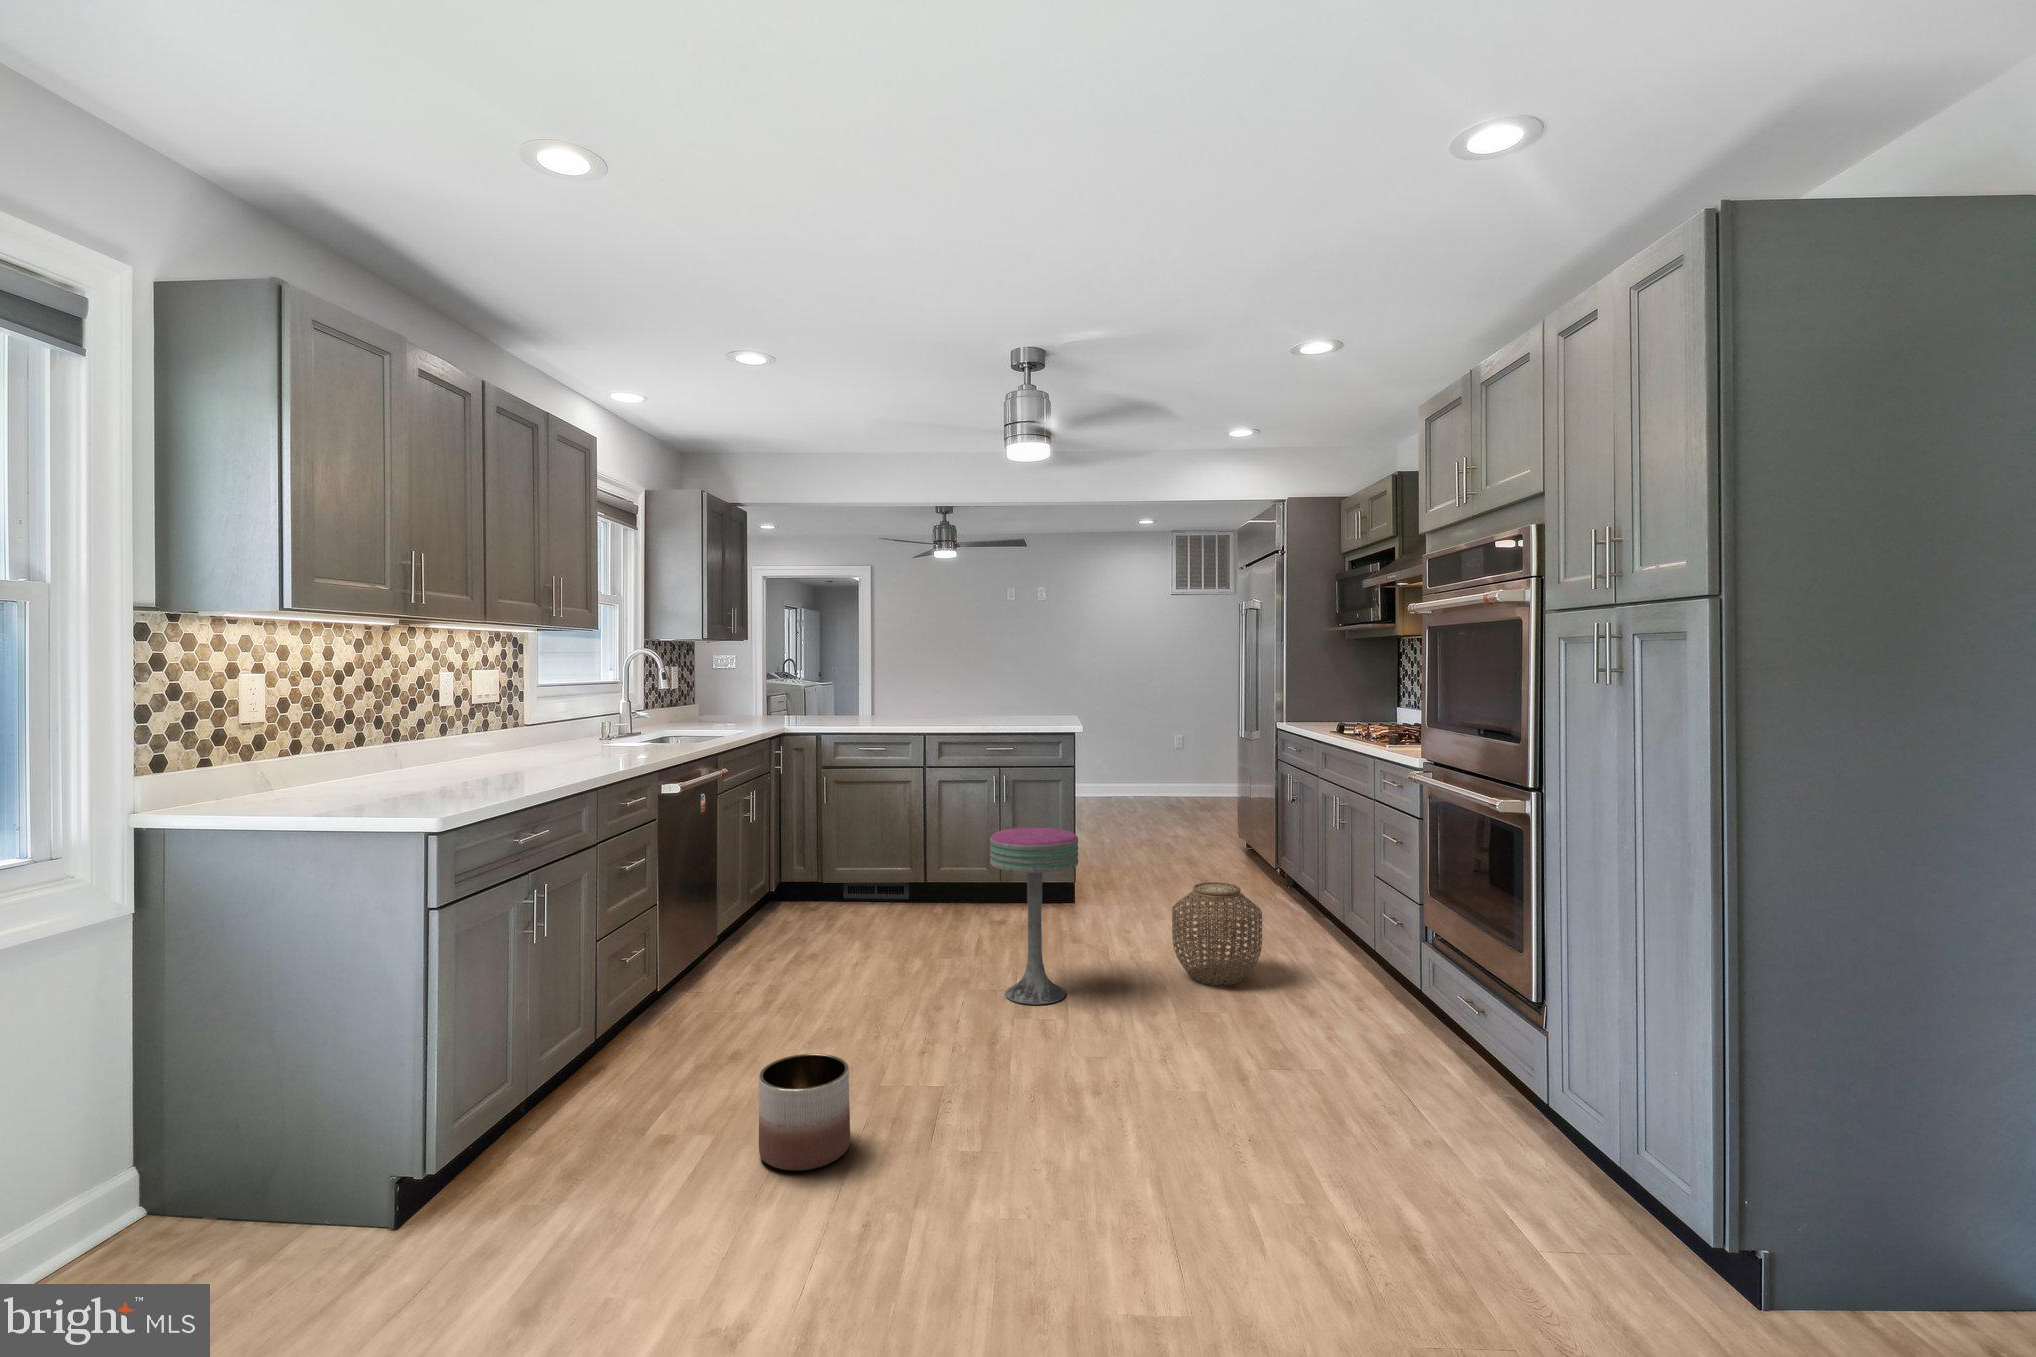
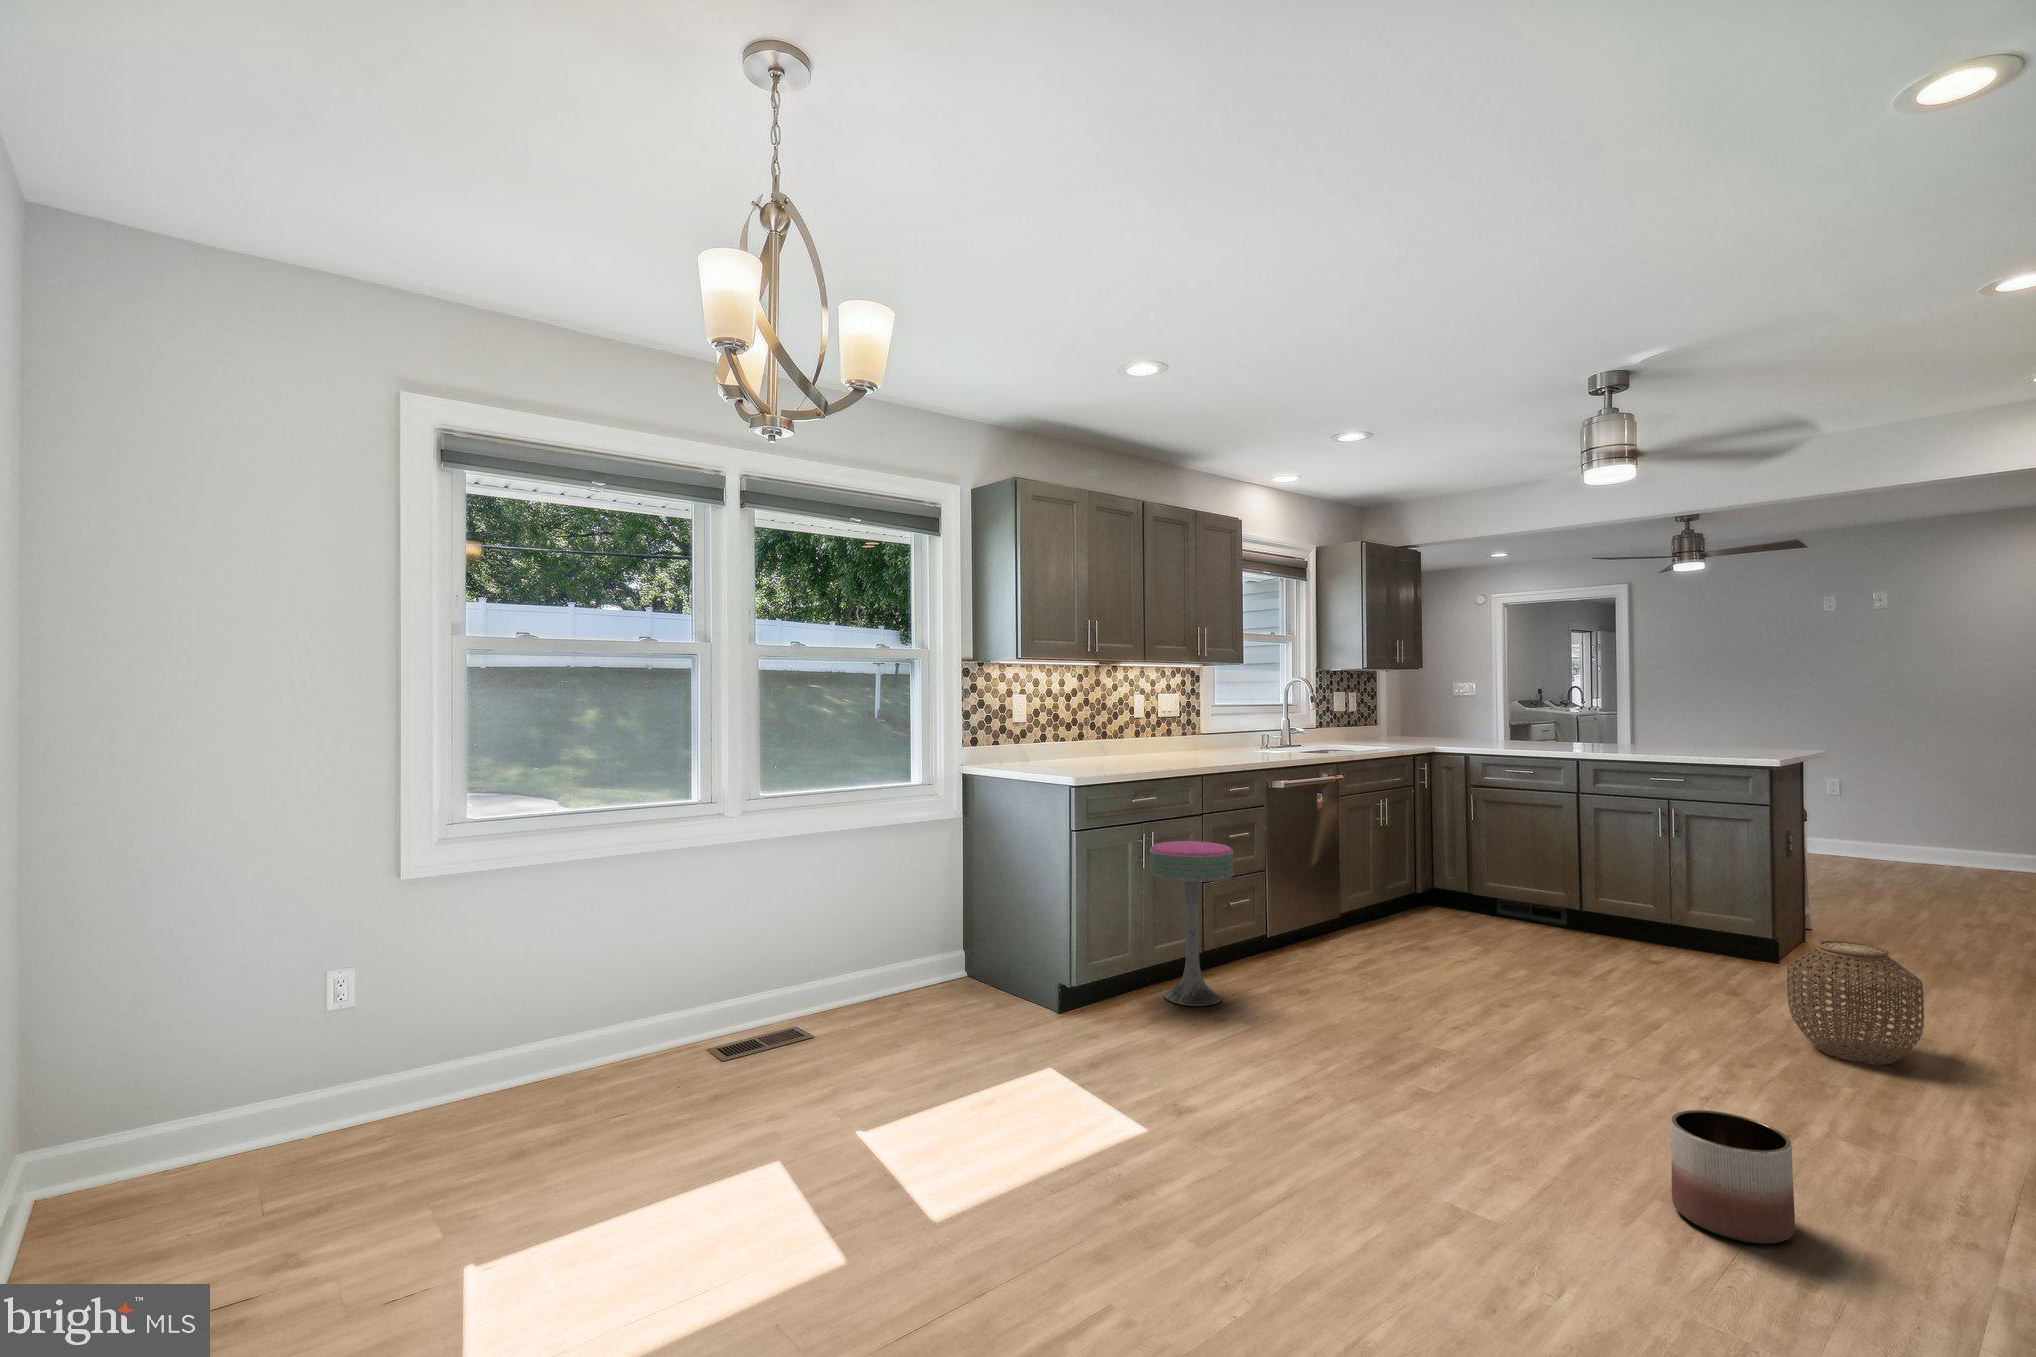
bar stool: present [990,827,1078,1005] -> present [1150,841,1234,1006]
planter: present [759,1054,850,1171] -> present [1671,1110,1795,1244]

